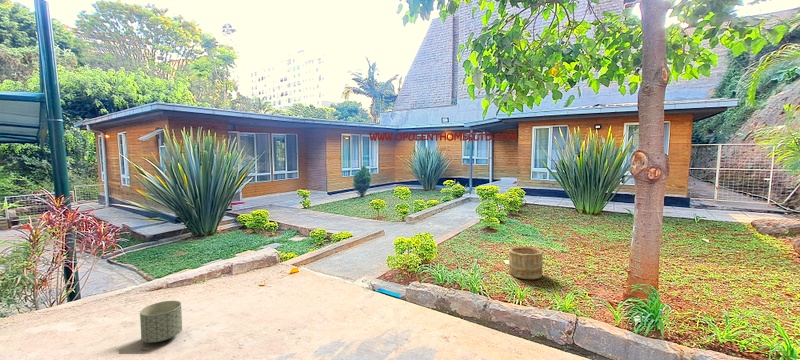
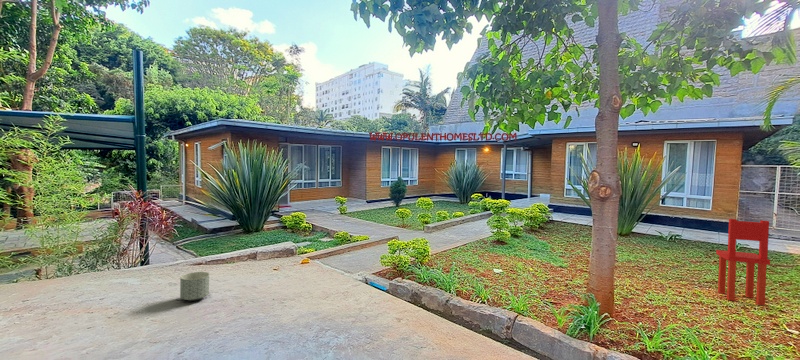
chair: none [726,195,785,278] -> present [716,219,770,305]
wooden bucket: present [508,247,543,279] -> none [486,255,517,285]

